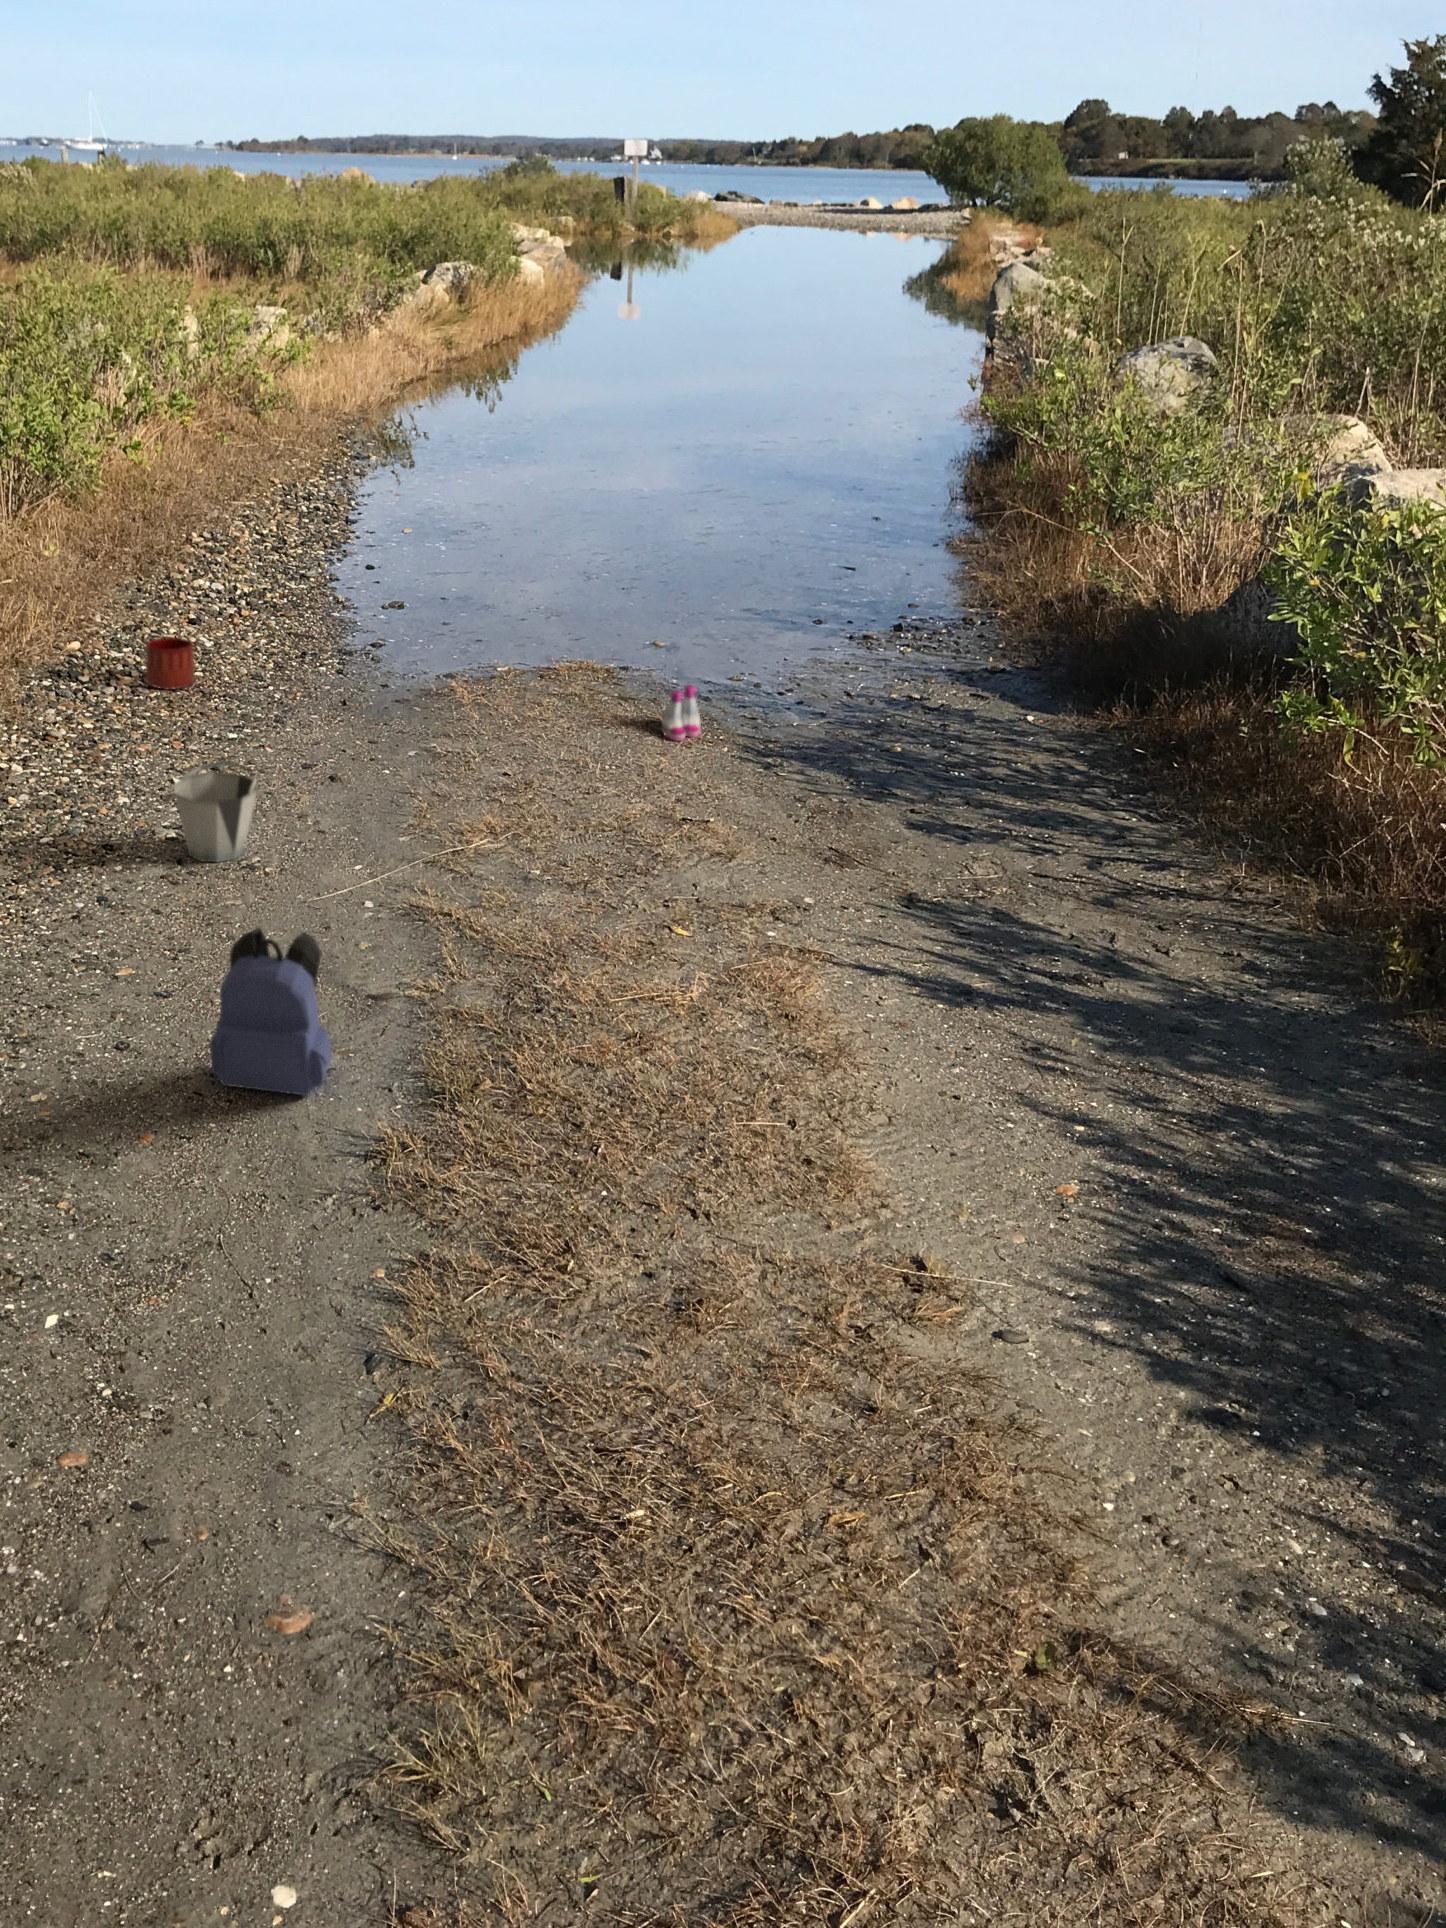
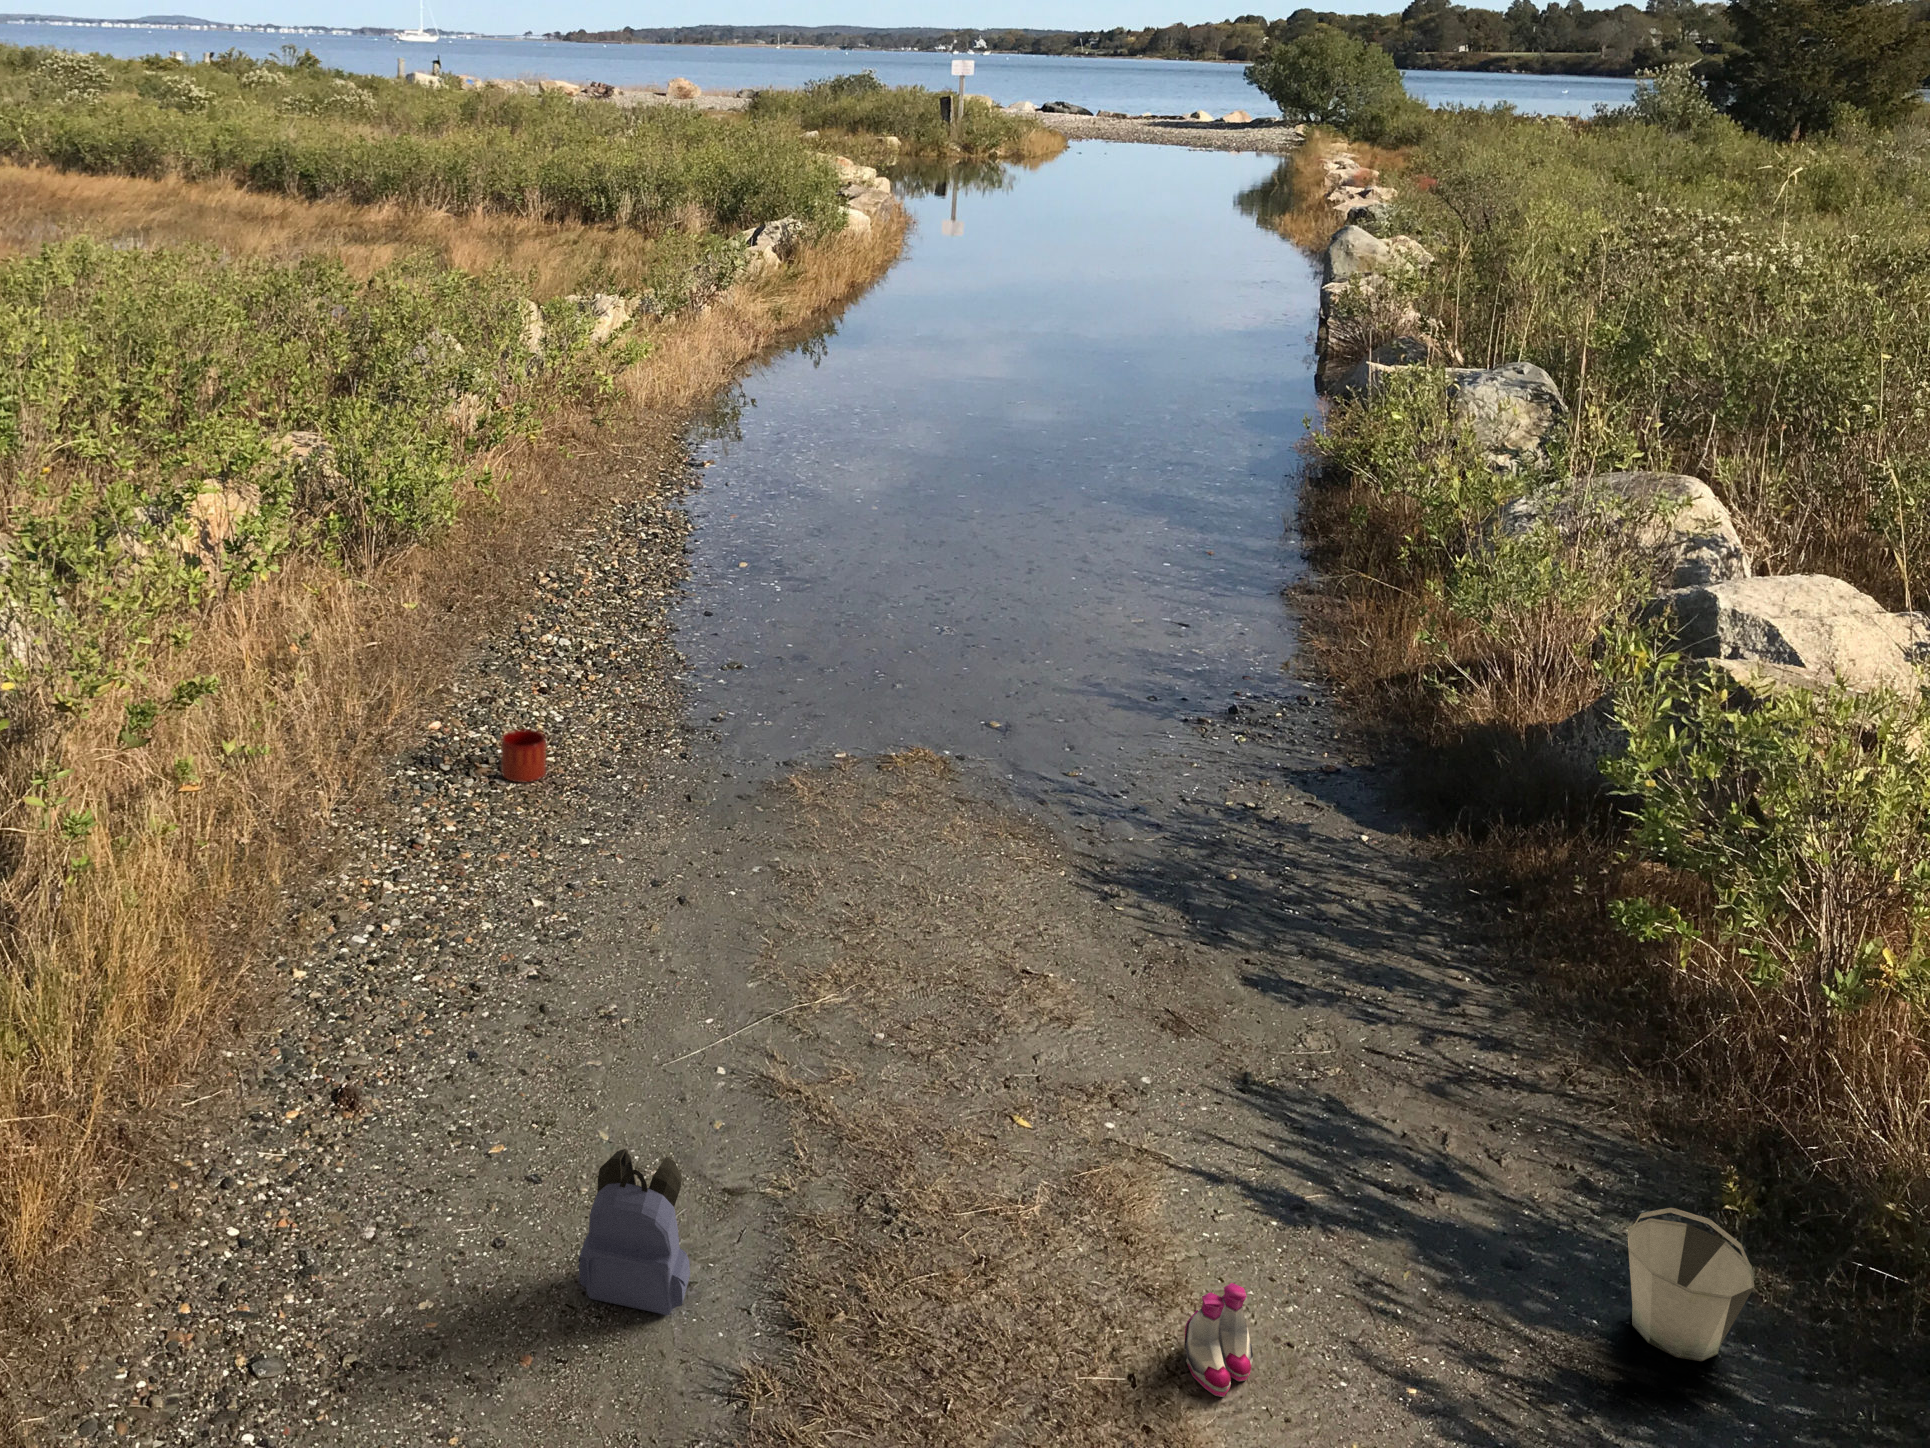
boots: present [661,685,702,741] -> present [1184,1283,1253,1397]
bucket: present [174,761,257,863] -> present [1627,1208,1754,1361]

